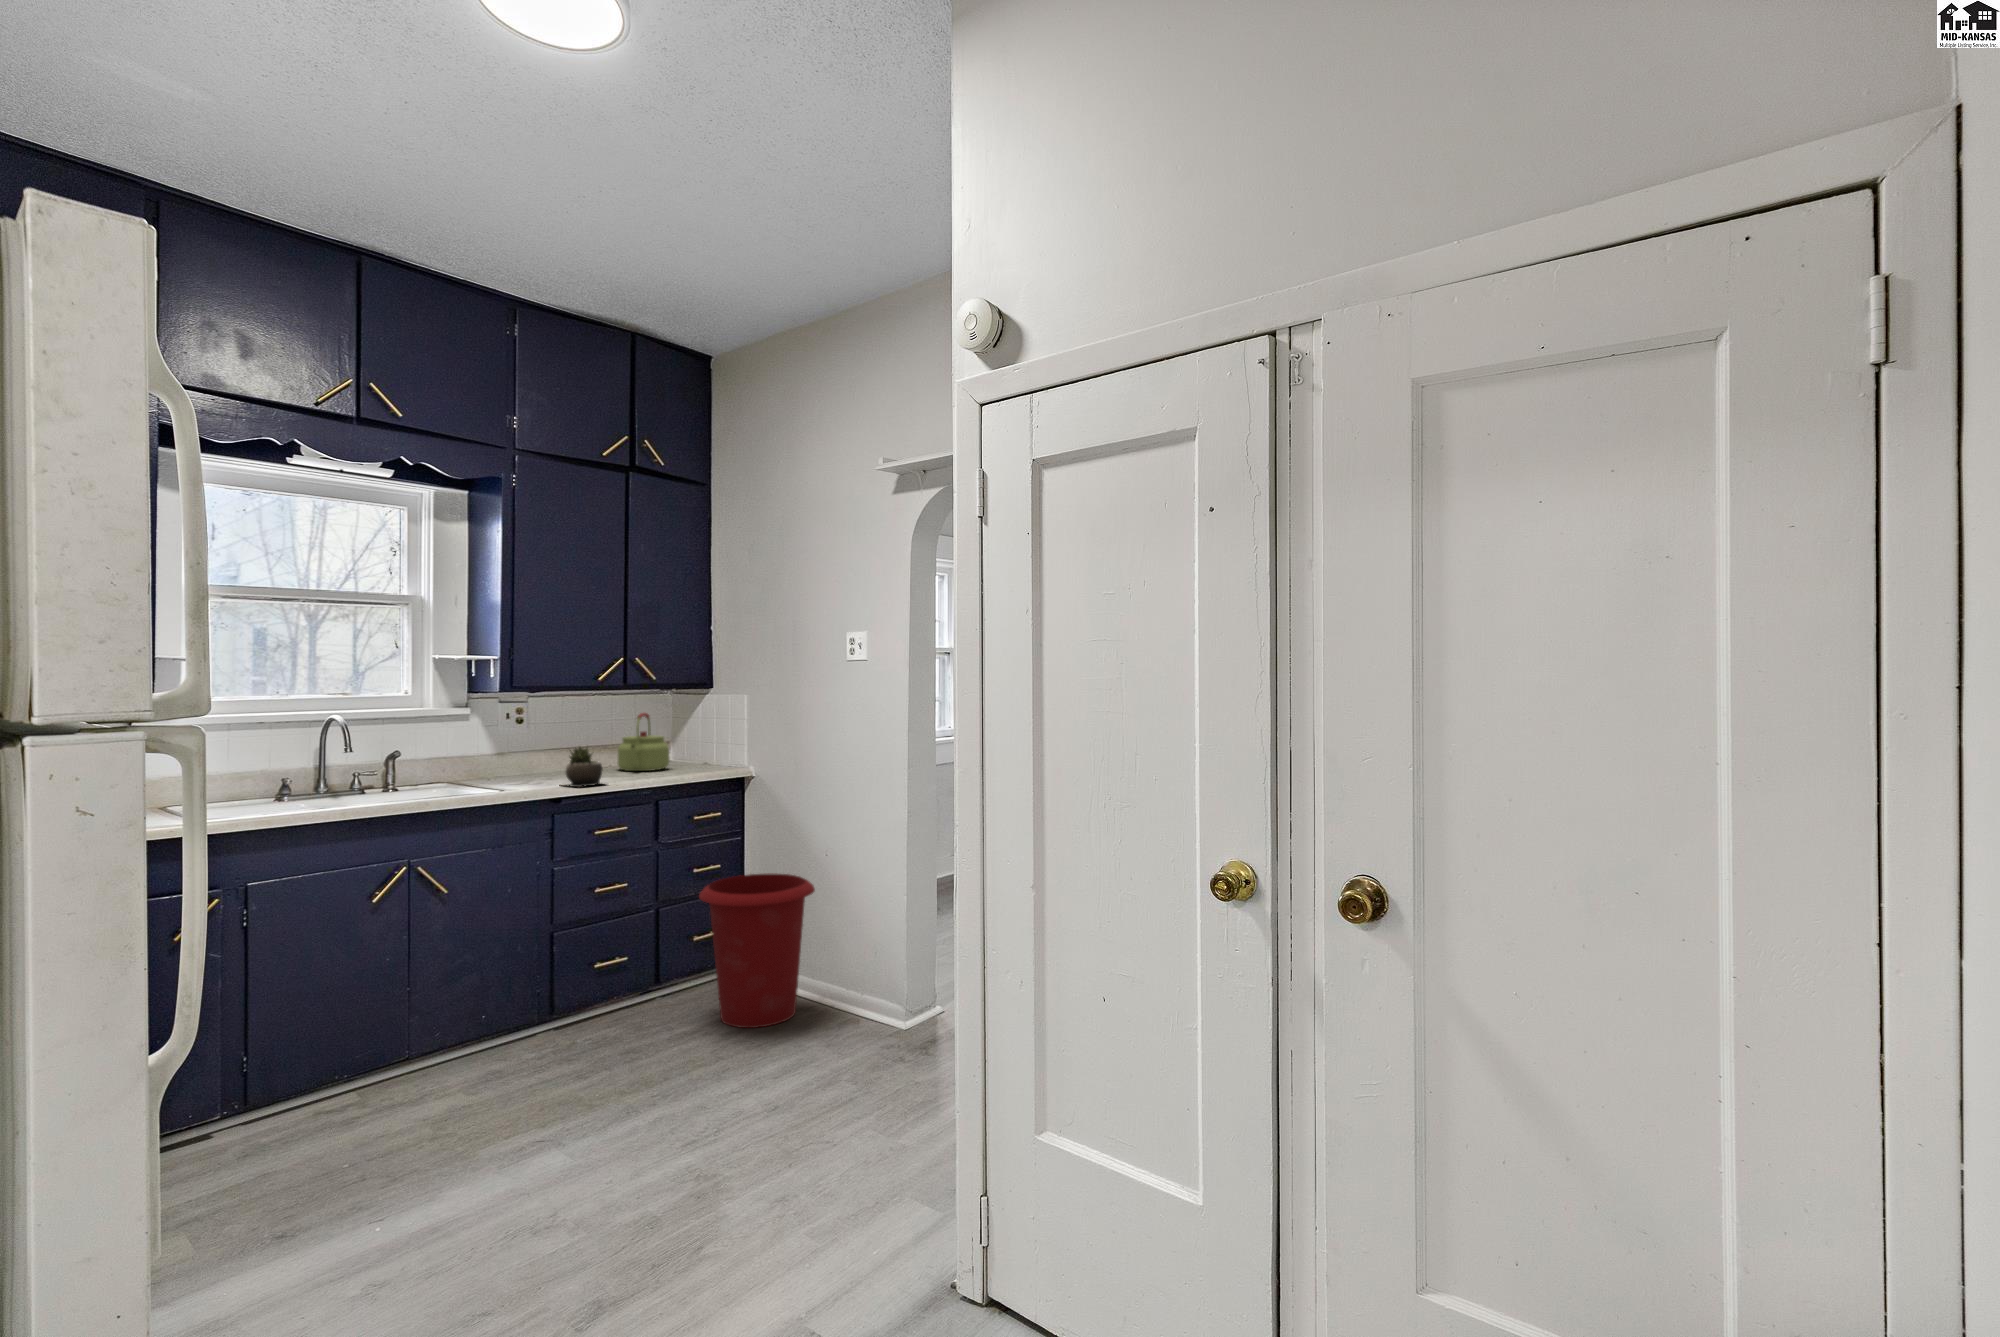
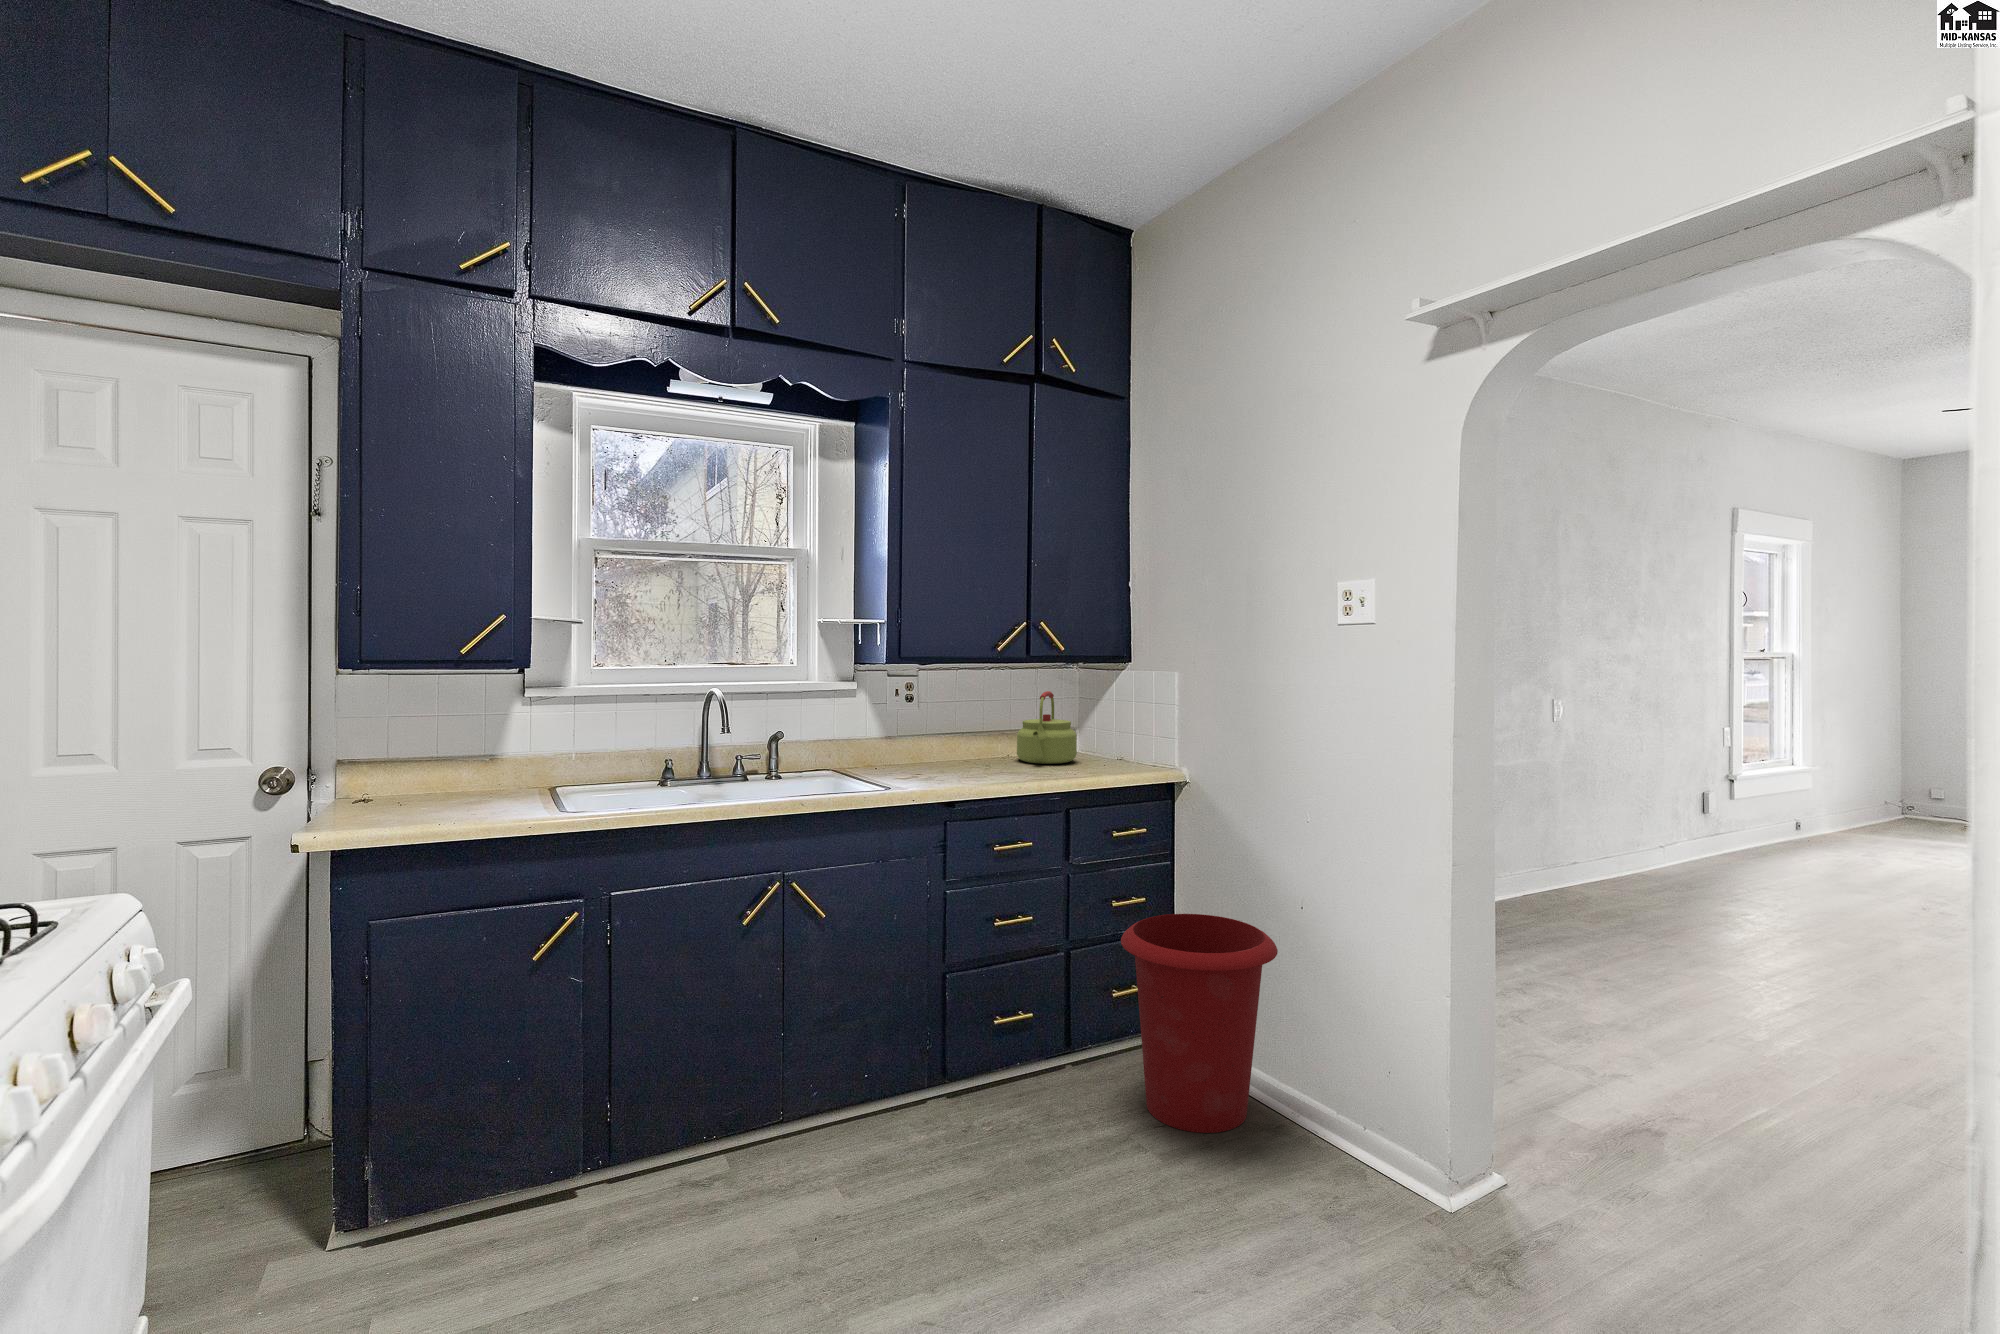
succulent plant: present [565,747,603,787] -> none [949,734,1012,787]

